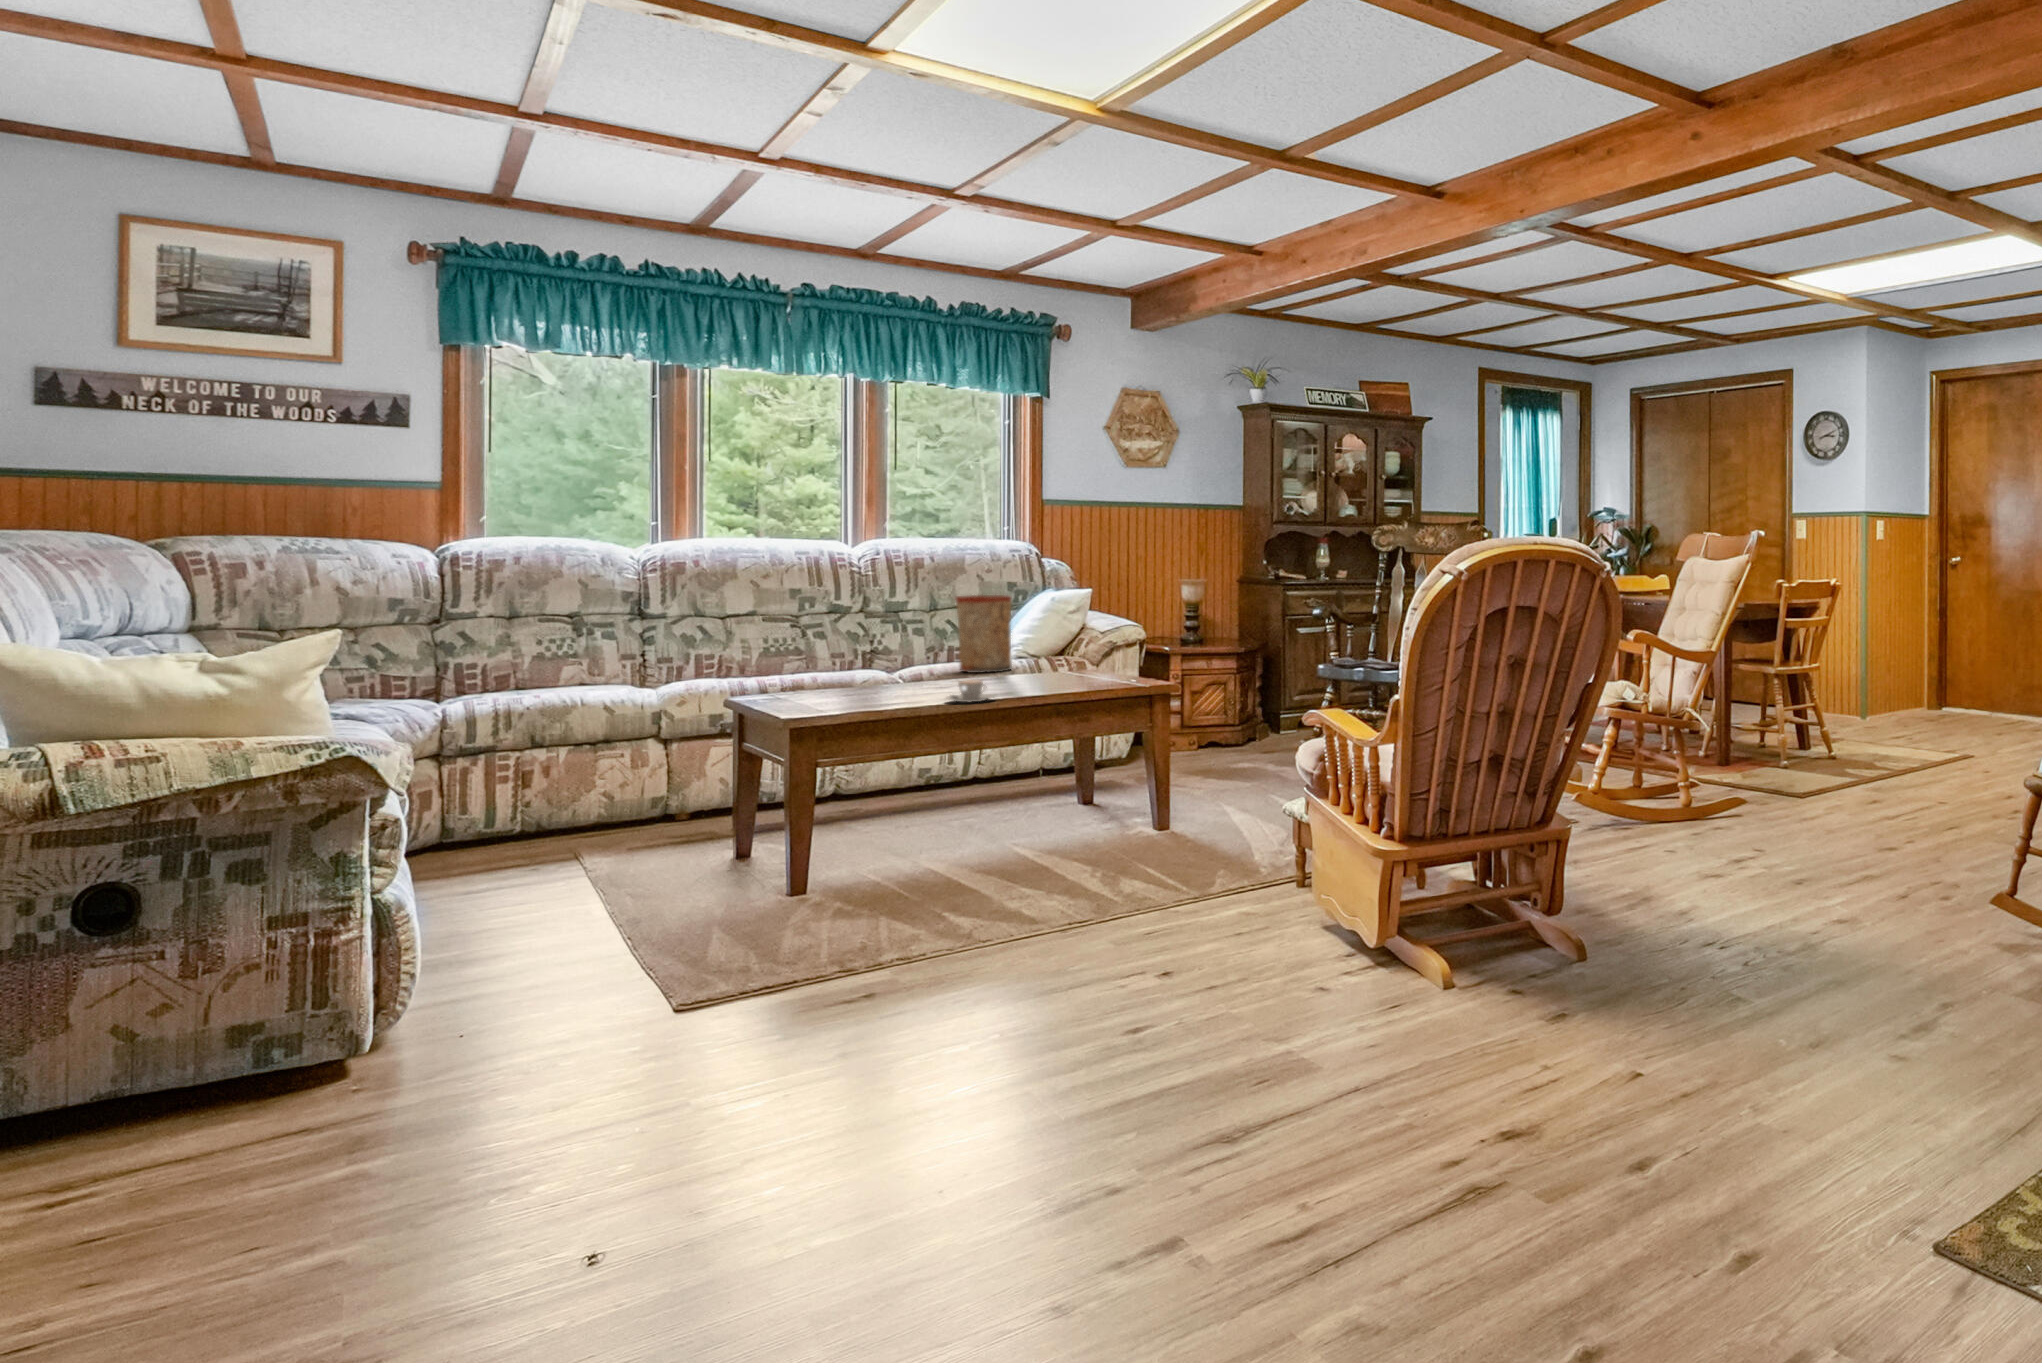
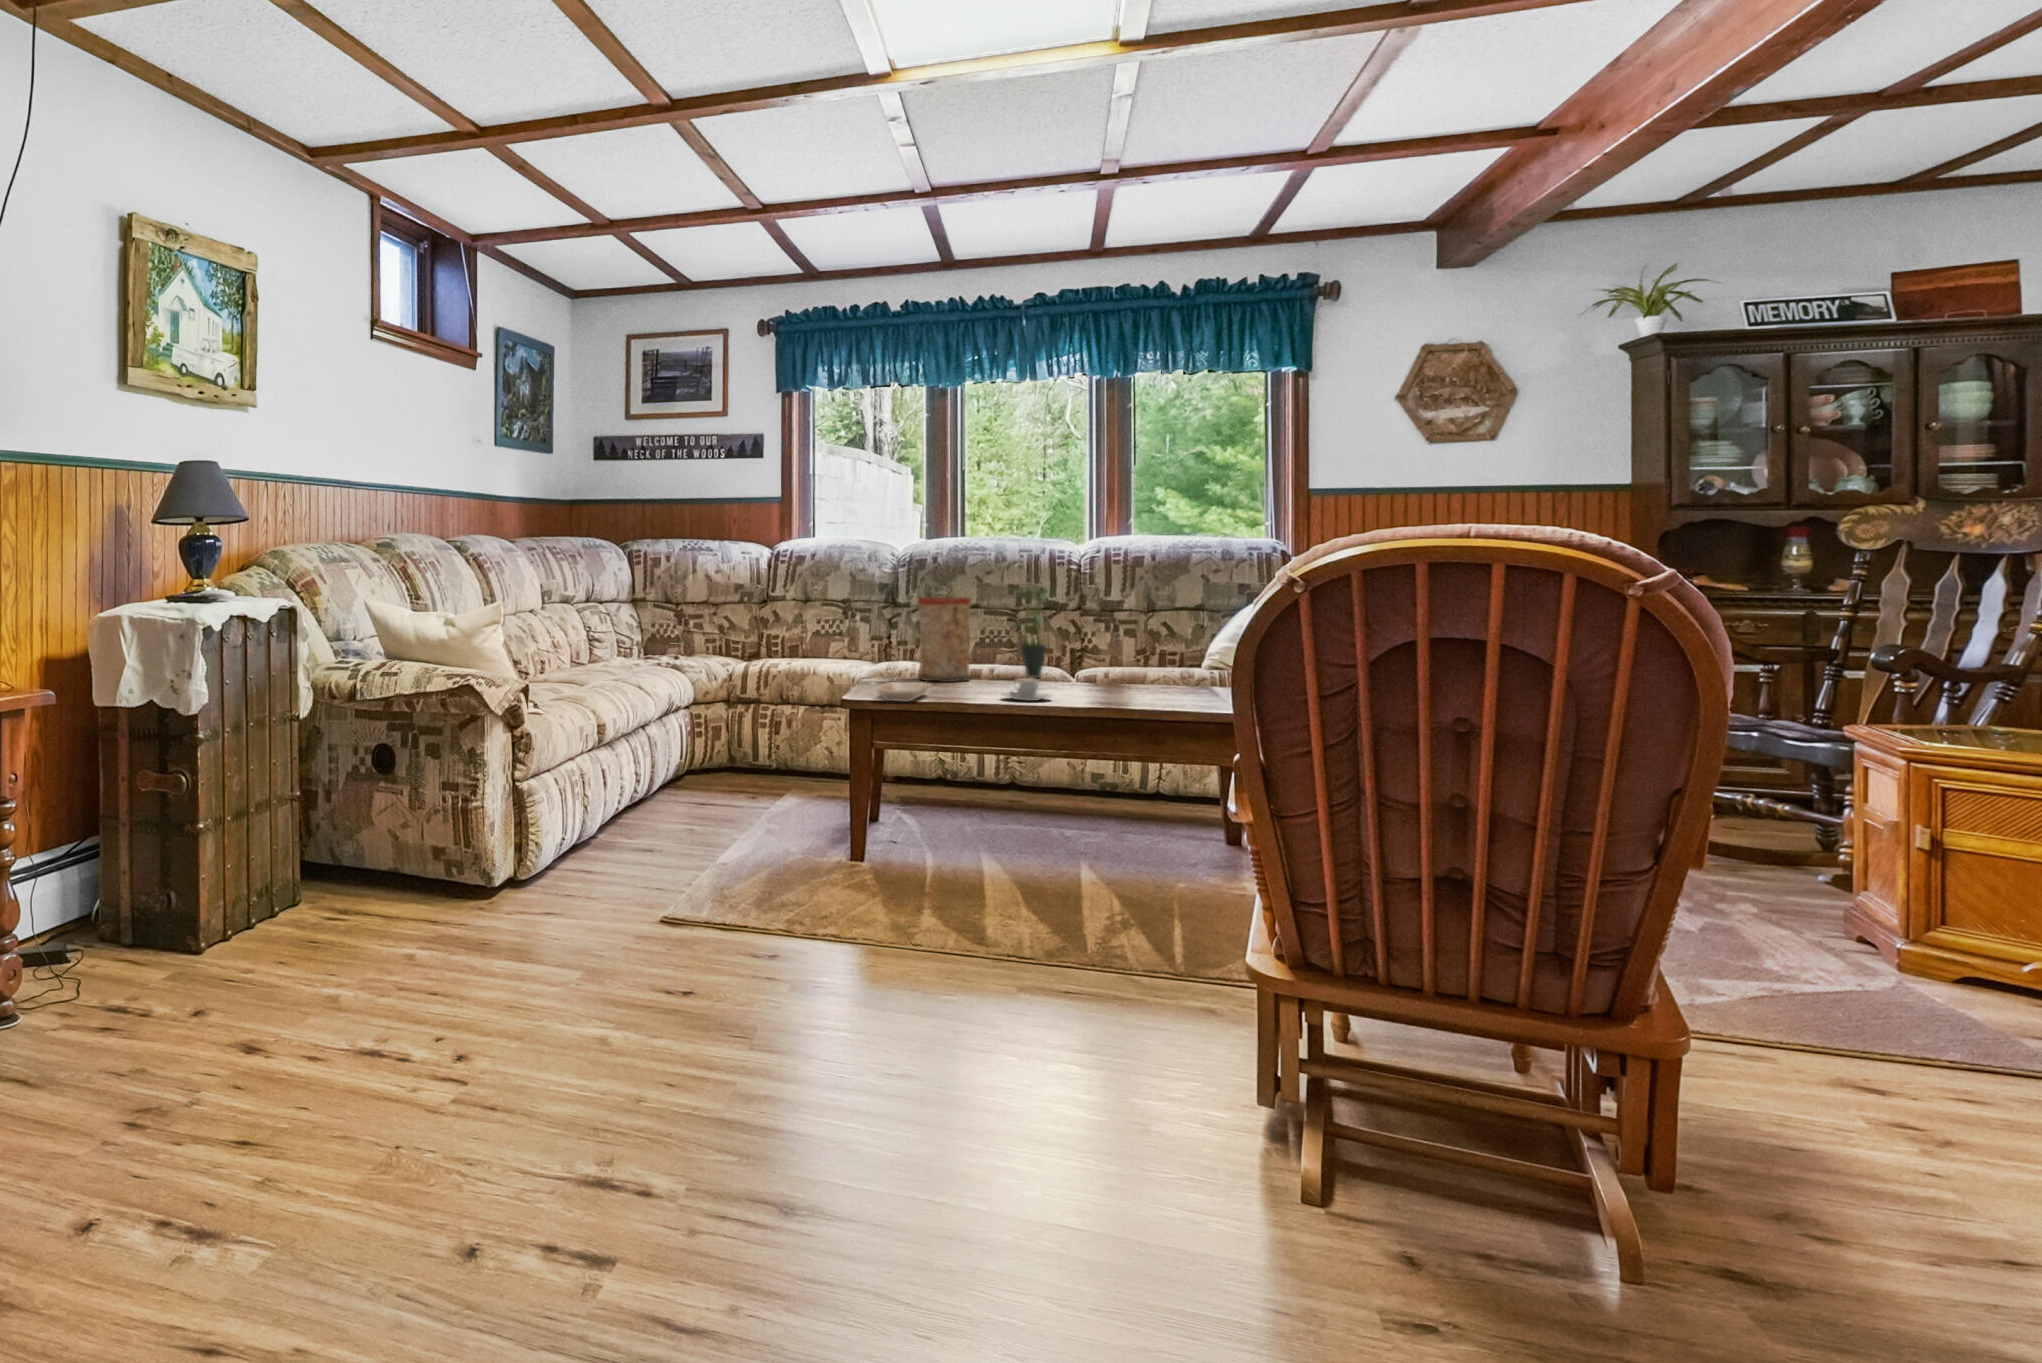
potted plant: none [886,587,928,683] -> present [1013,583,1047,678]
vase: present [956,595,1012,673] -> present [918,597,970,682]
tray: none [811,695,879,717] -> present [877,682,931,702]

